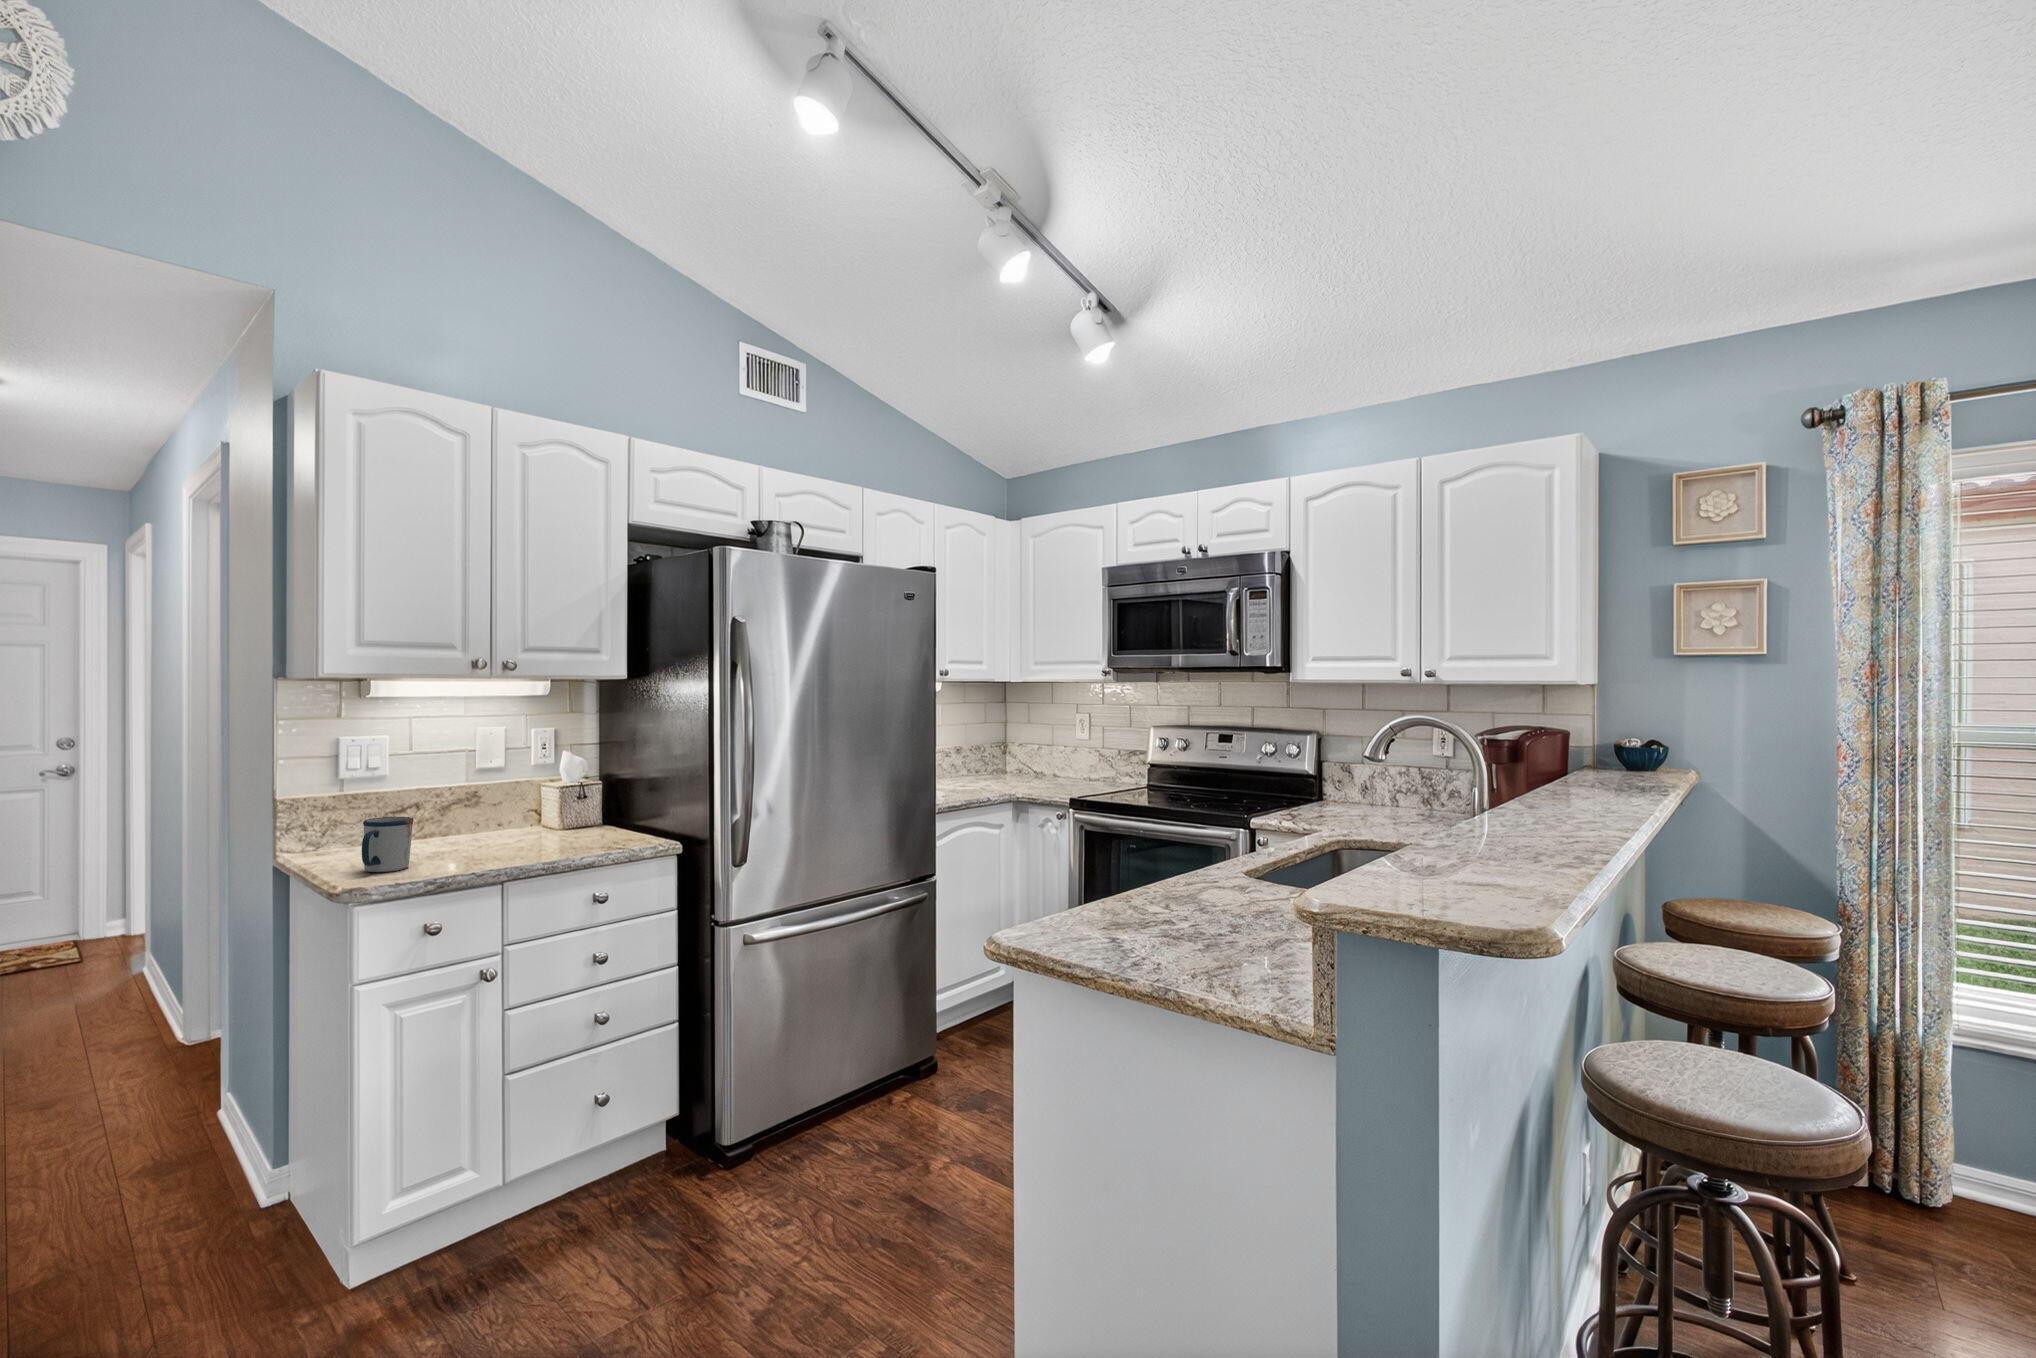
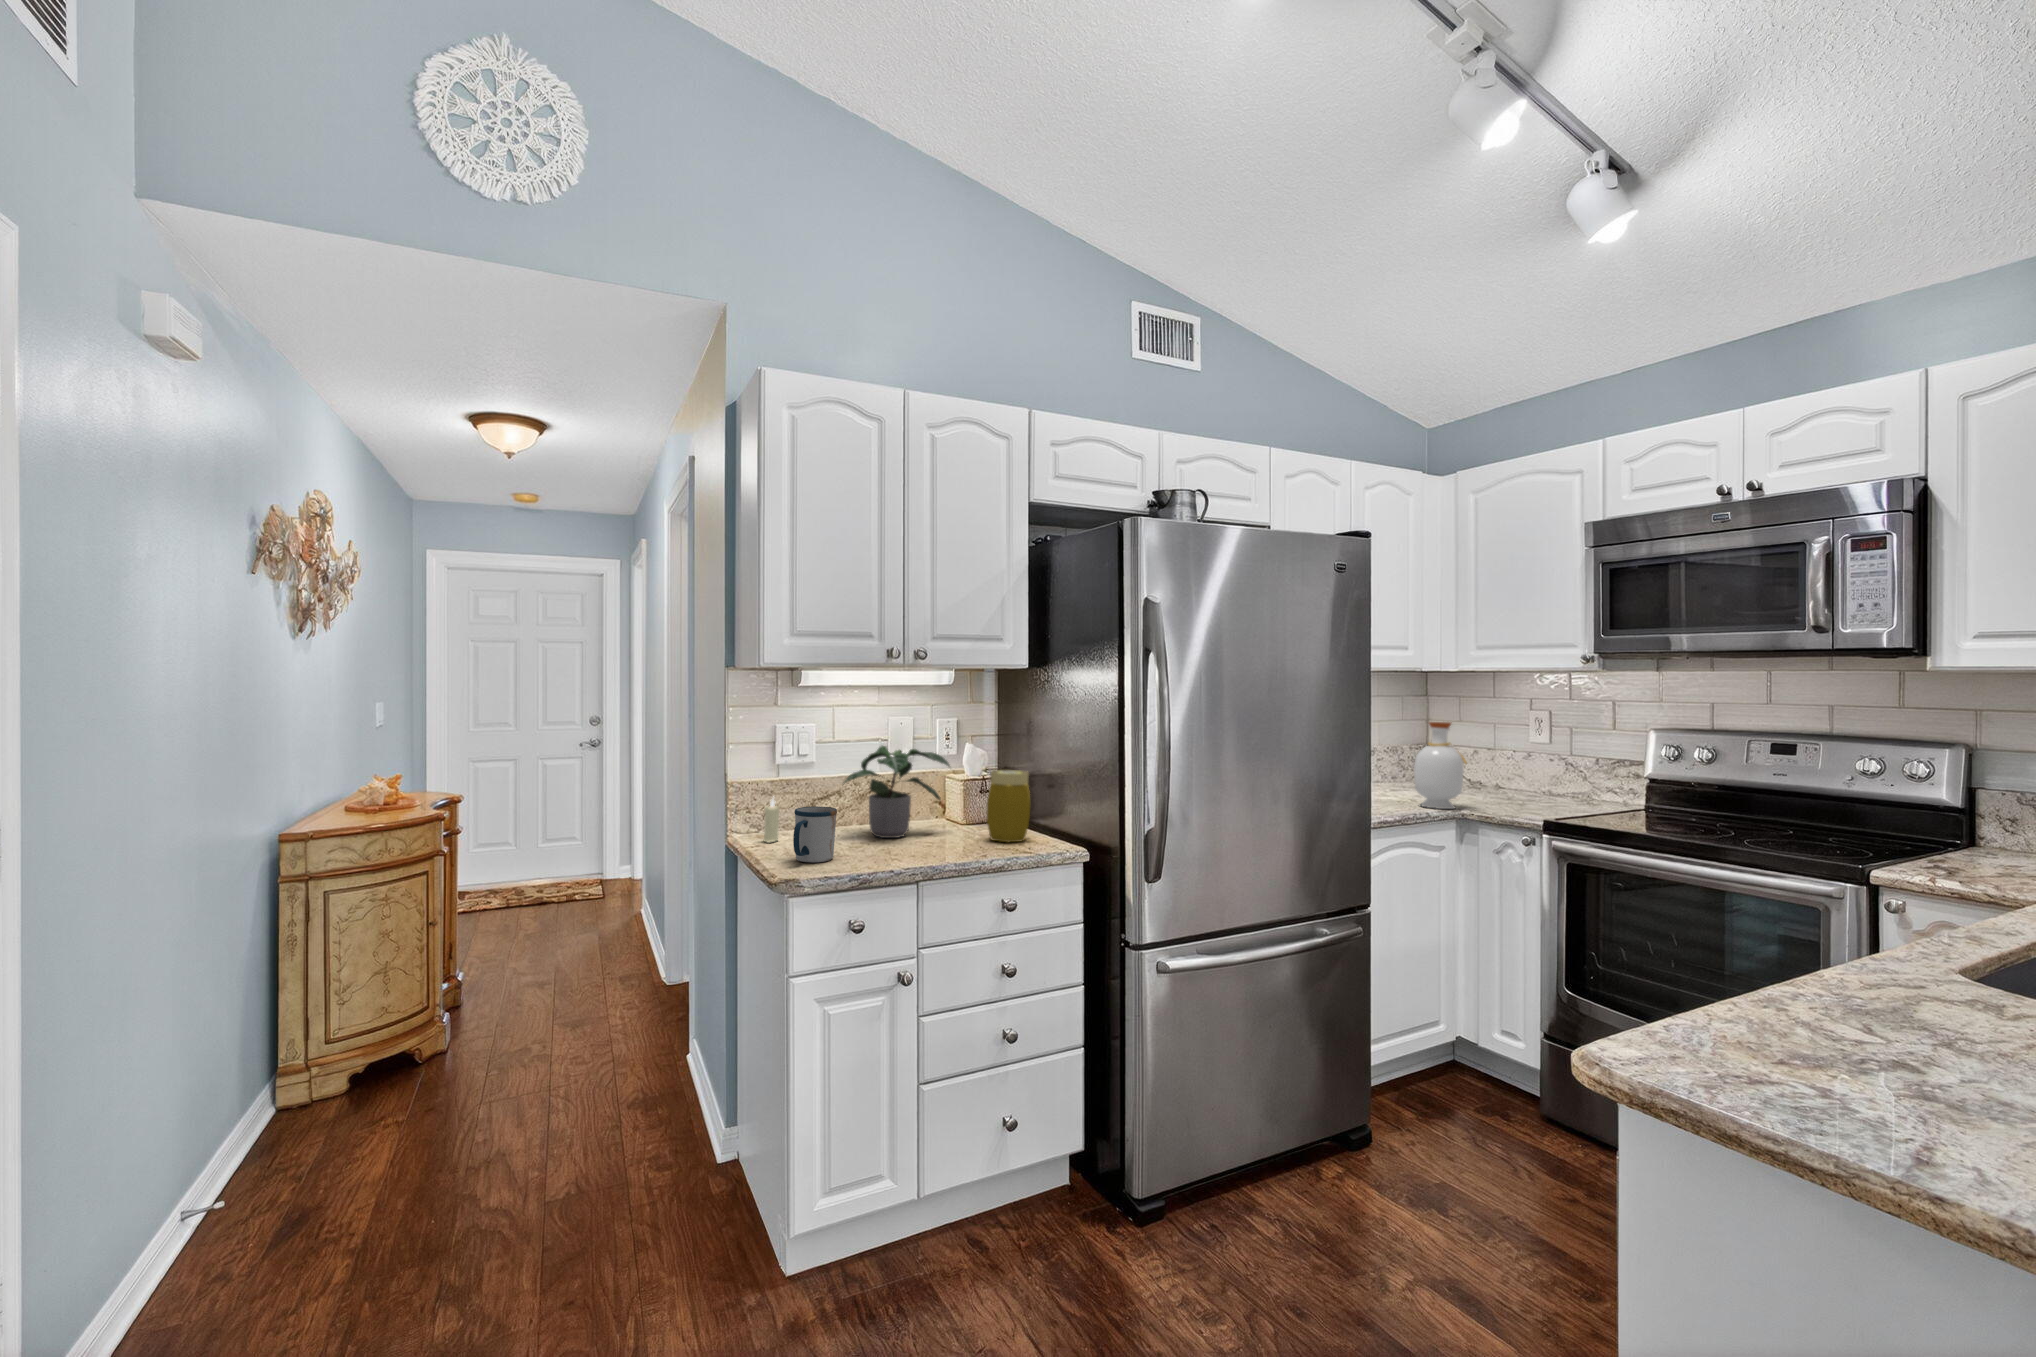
bottle: none [981,723,1020,794] -> present [1414,722,1466,809]
potted plant: none [420,755,545,846] -> present [844,746,950,838]
jar: none [580,774,627,842] -> present [987,770,1030,842]
candle: none [322,810,344,859] -> present [763,799,779,842]

